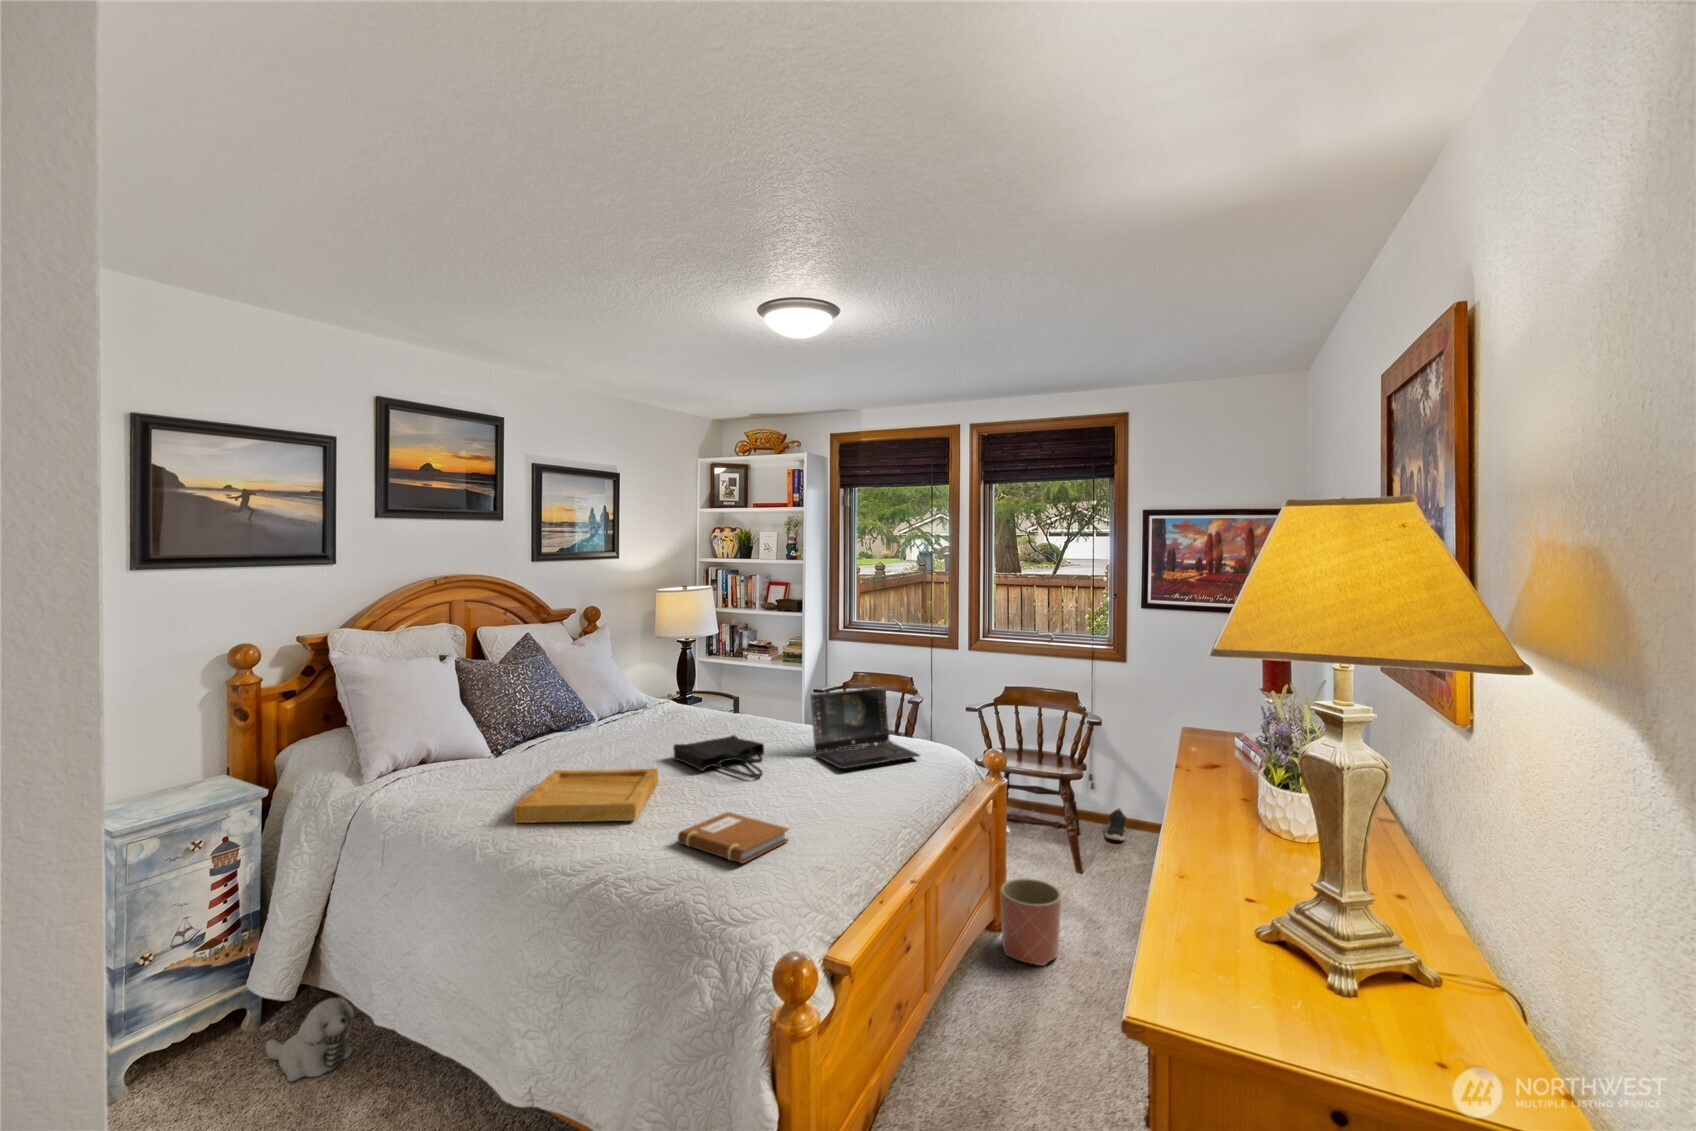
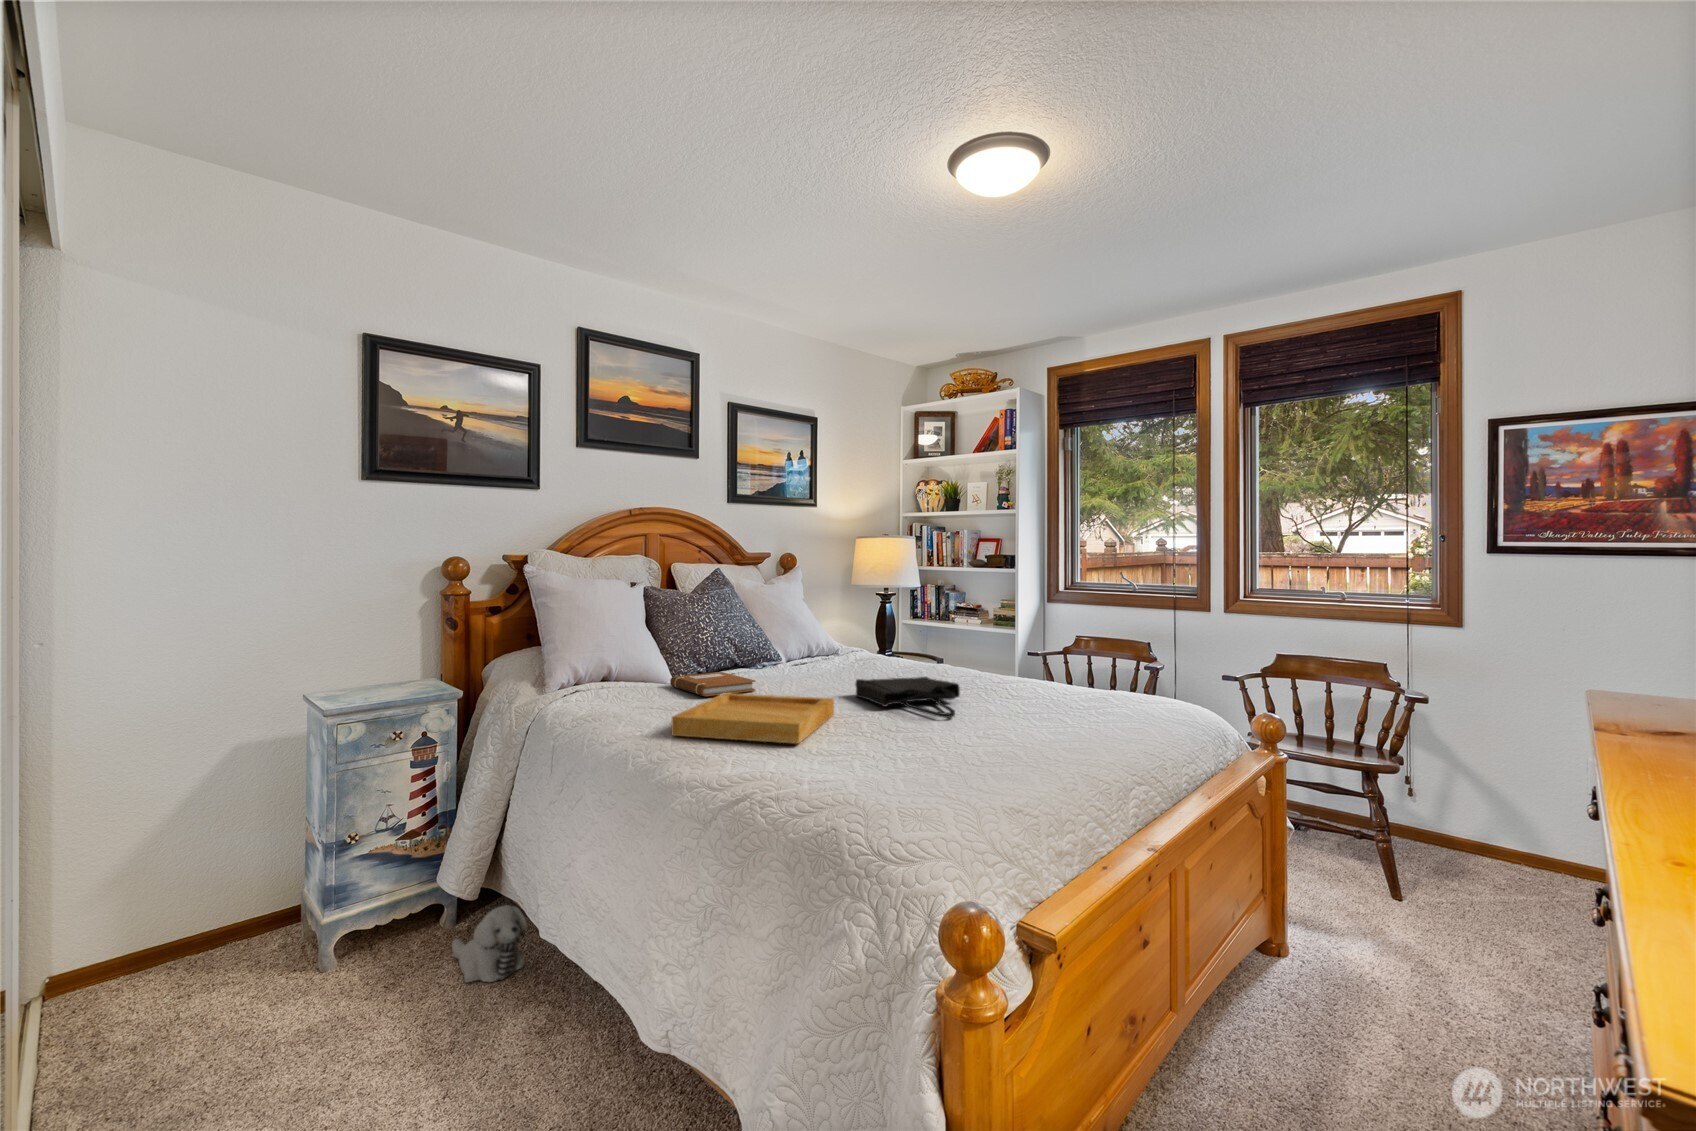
laptop: present [810,687,920,769] -> none [1016,628,1161,716]
shoe: present [1106,809,1126,840] -> none [1429,824,1463,867]
notebook: present [678,812,789,863] -> present [670,672,755,696]
planter: present [1000,878,1061,966] -> none [1276,887,1372,1009]

